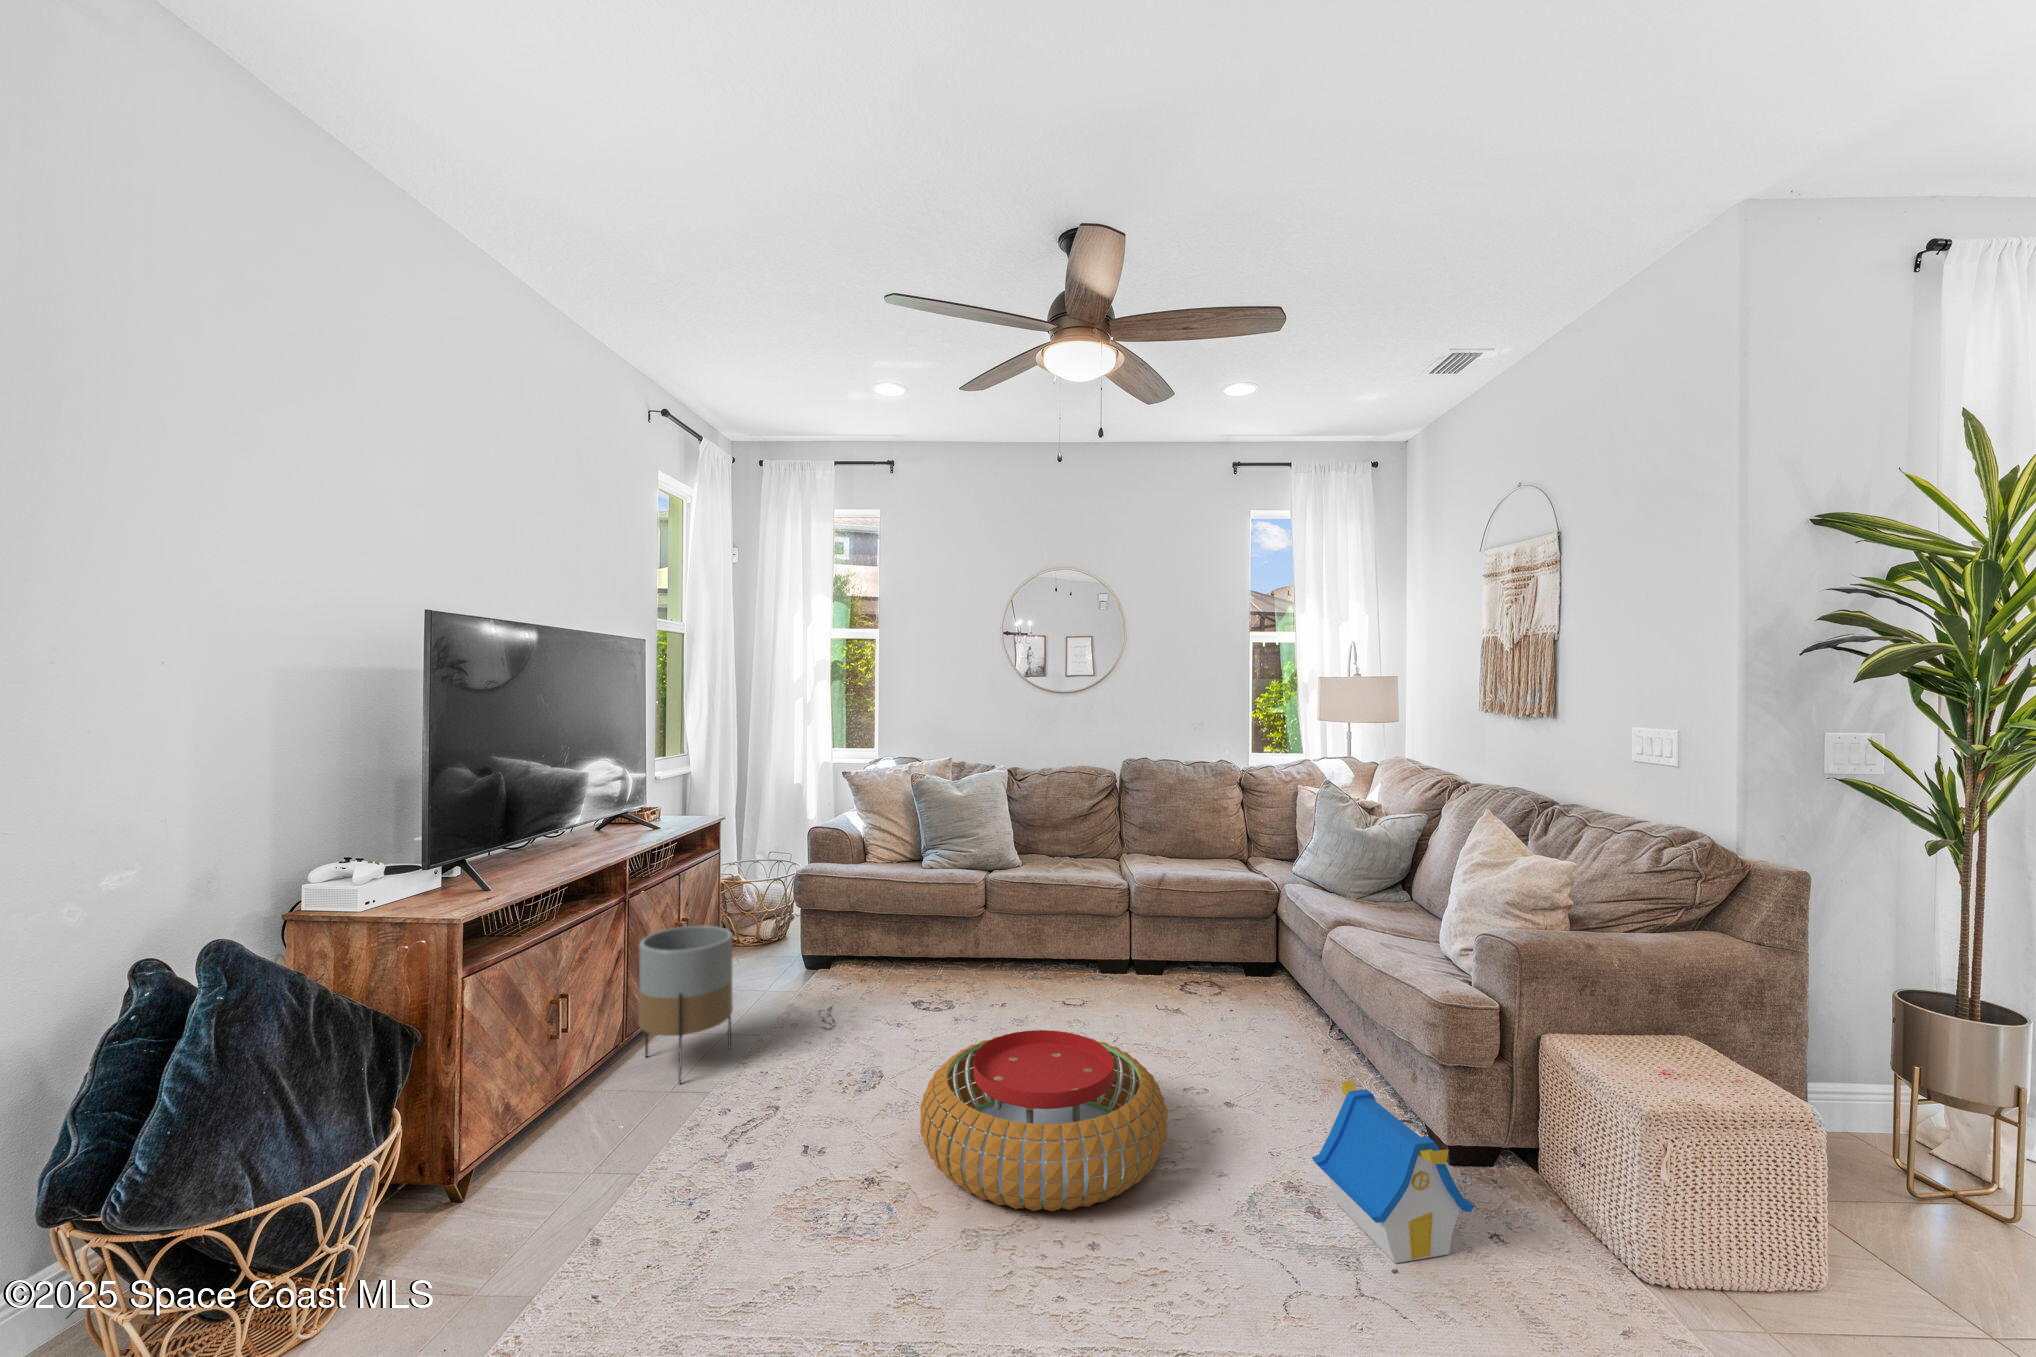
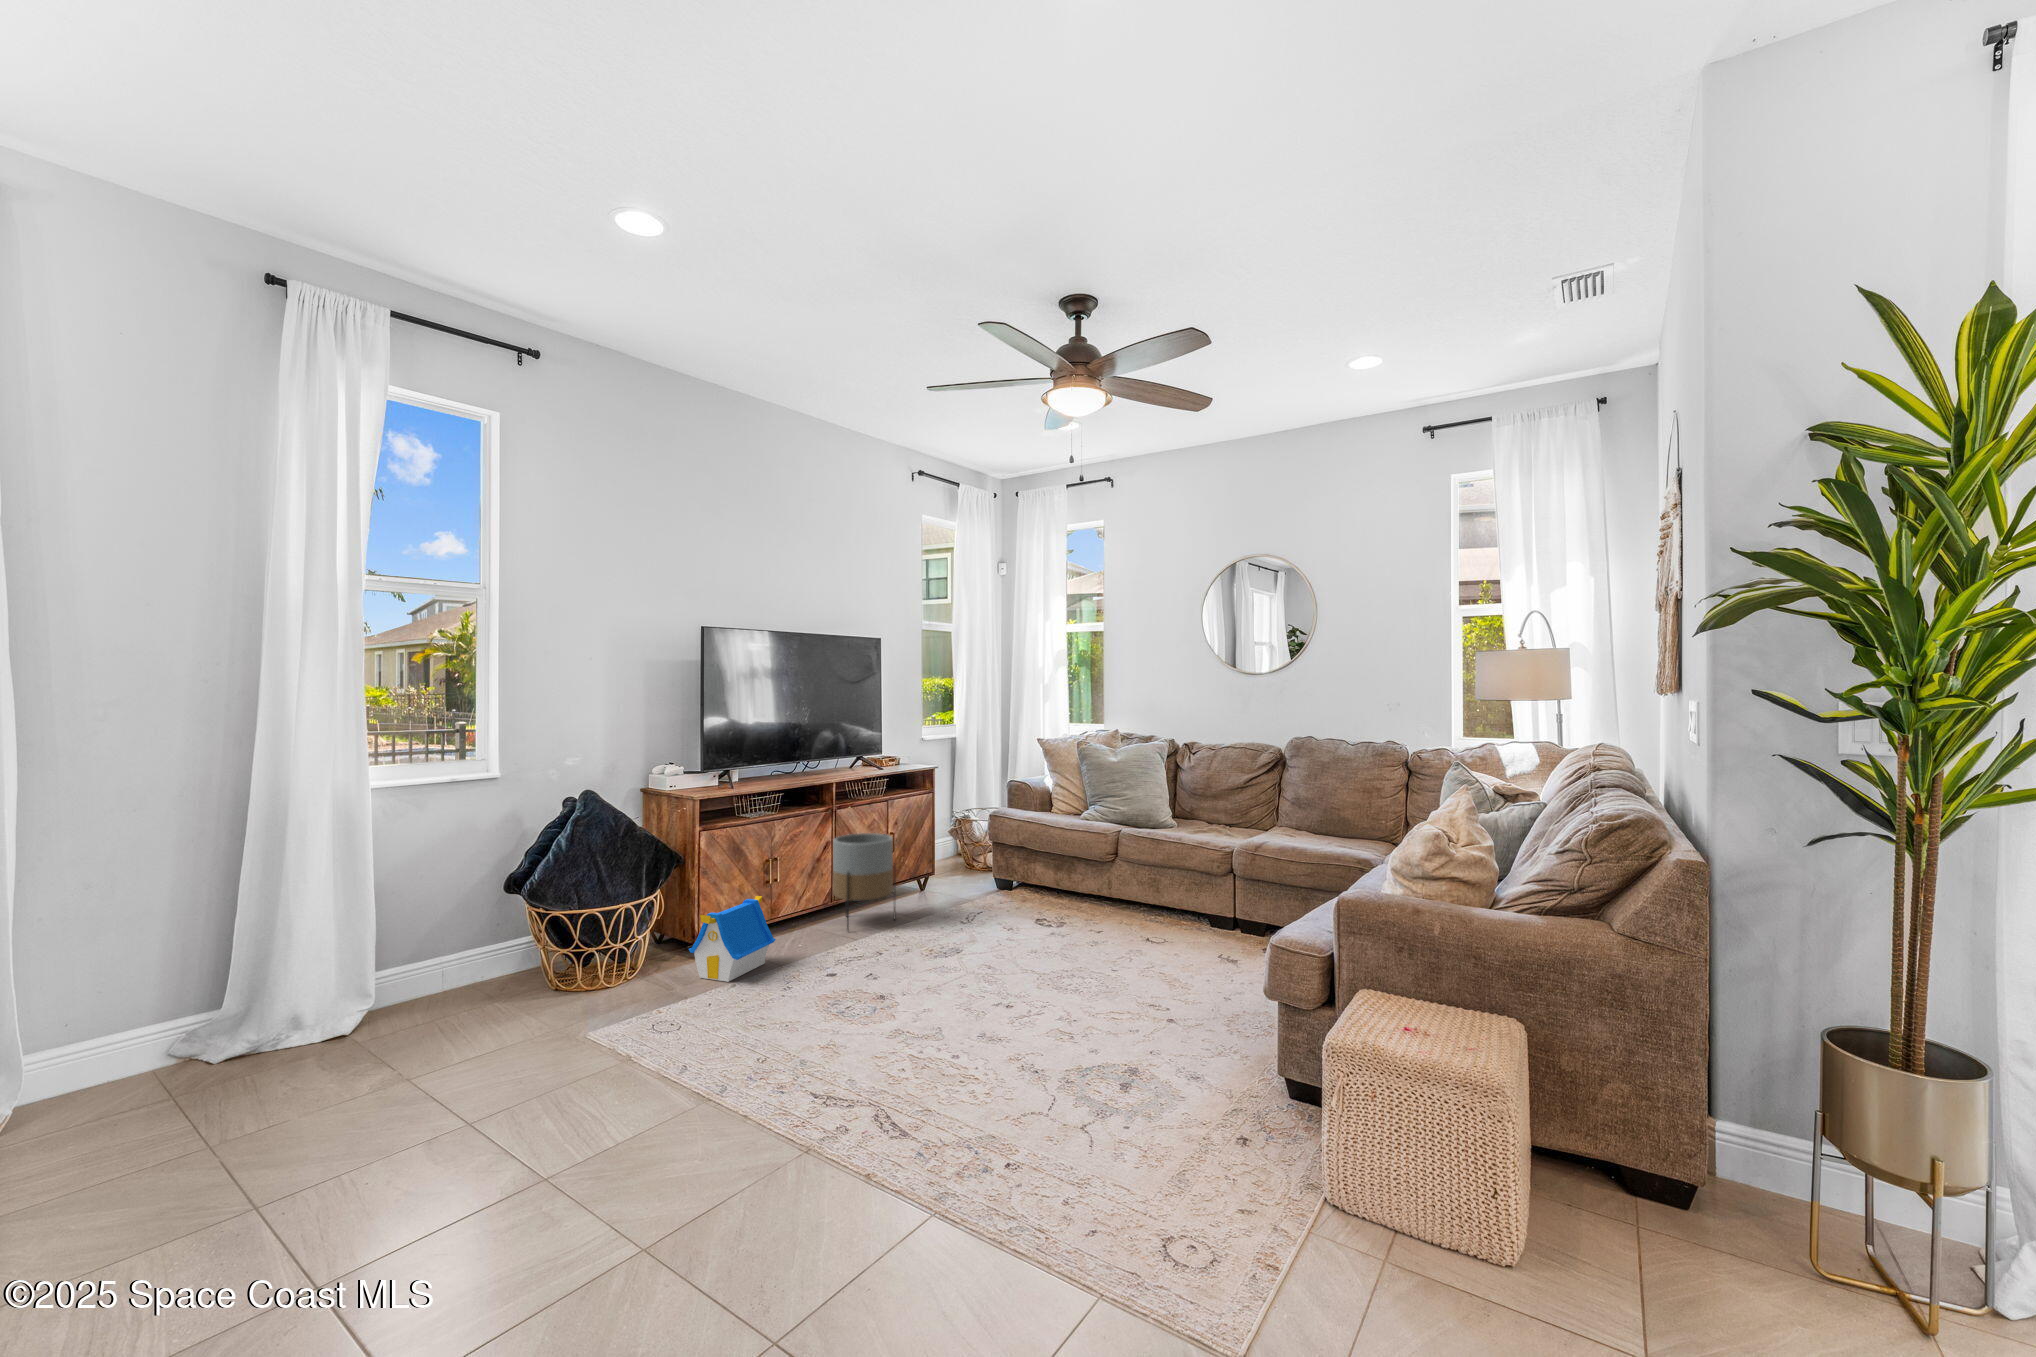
pouf: present [920,1030,1167,1211] -> none [917,924,1101,1037]
toy house: present [1312,1080,1475,1263] -> present [689,896,776,982]

